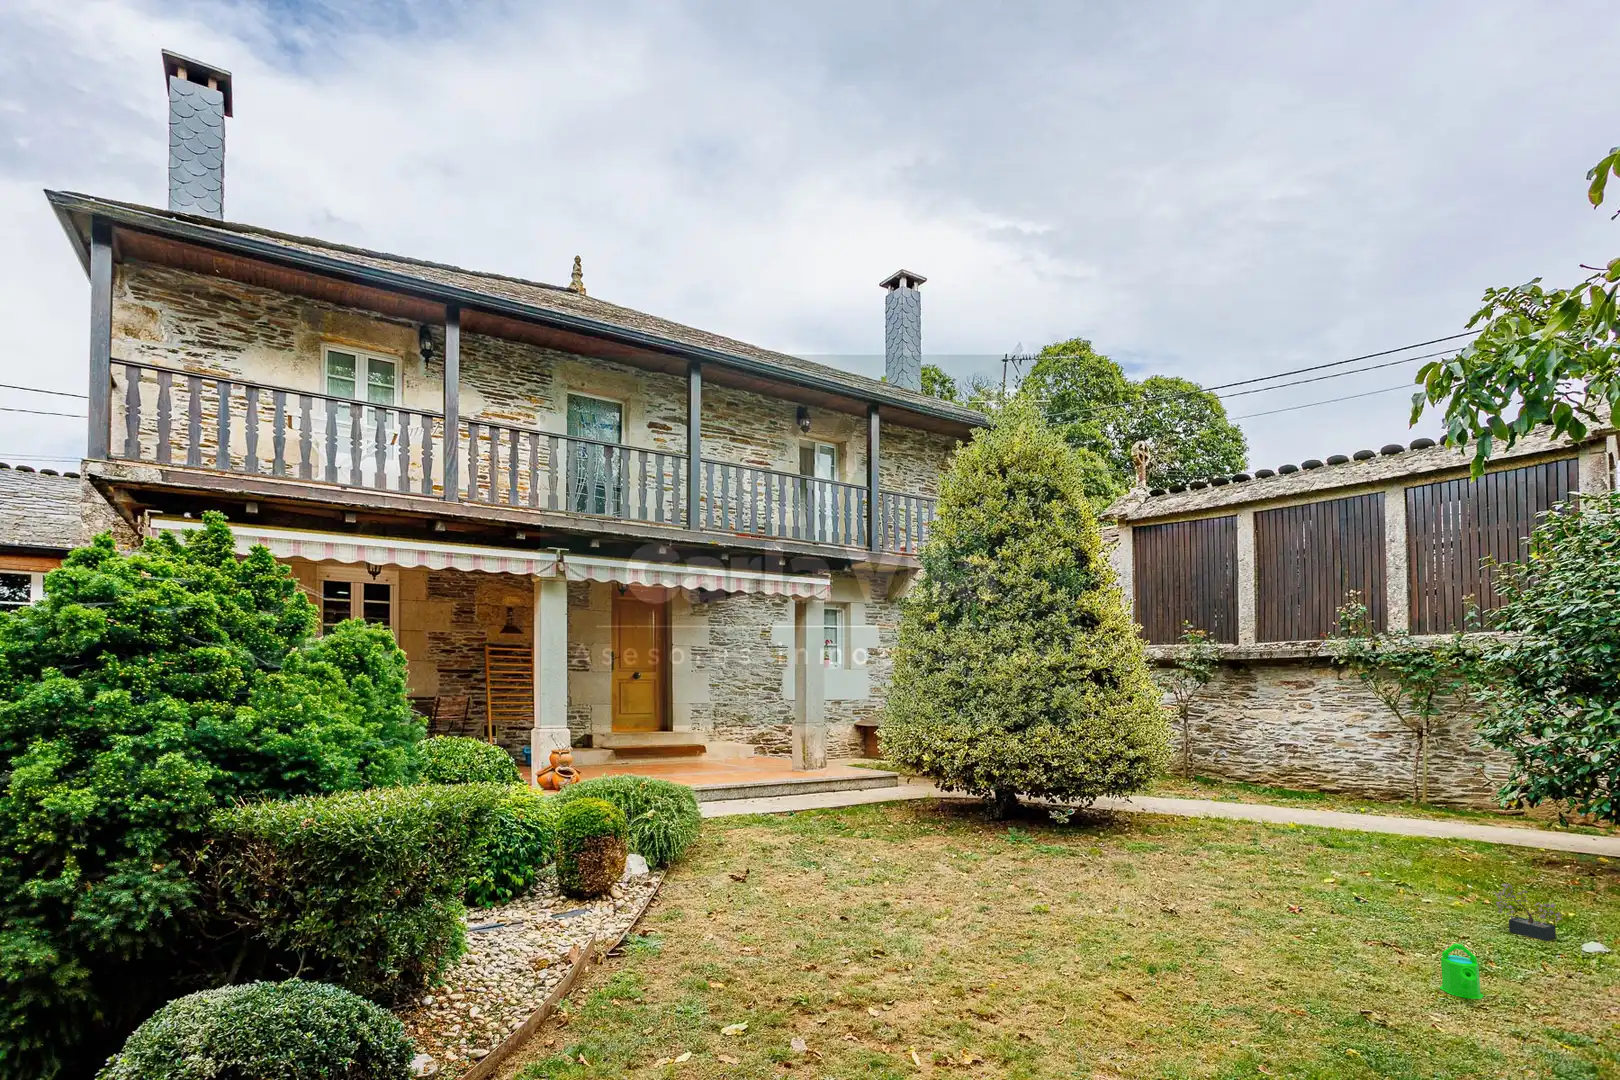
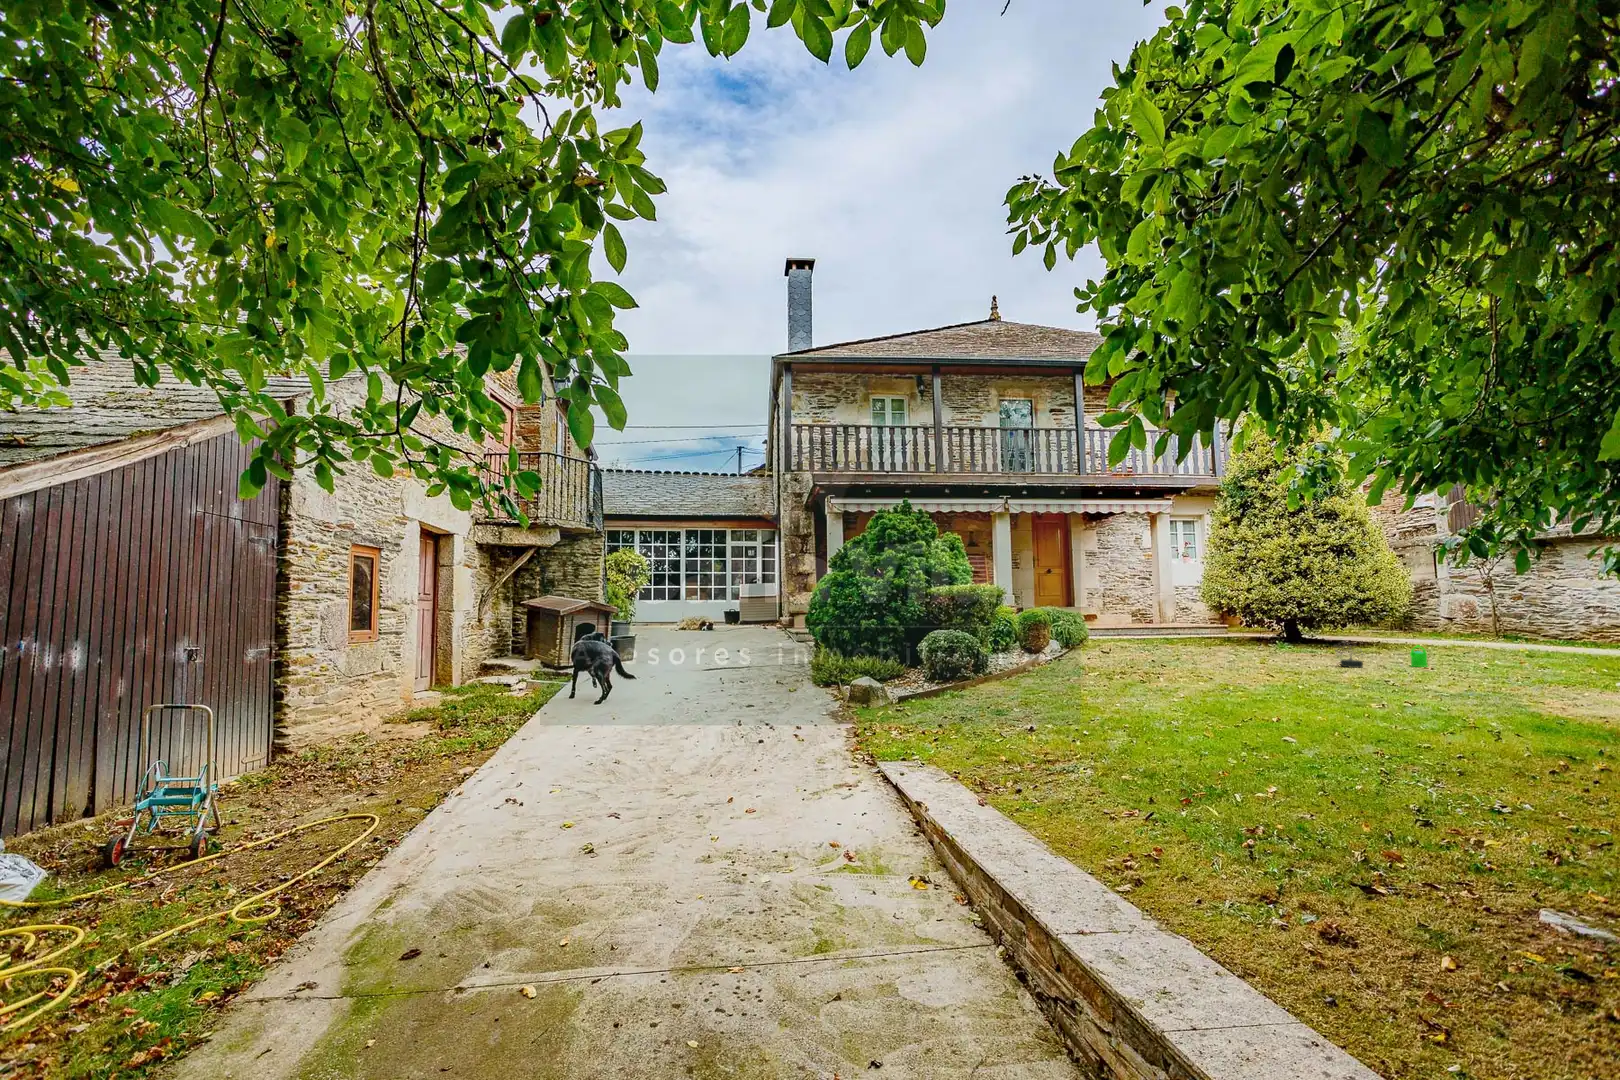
decorative plant: present [1494,884,1562,941] -> present [1336,643,1363,668]

